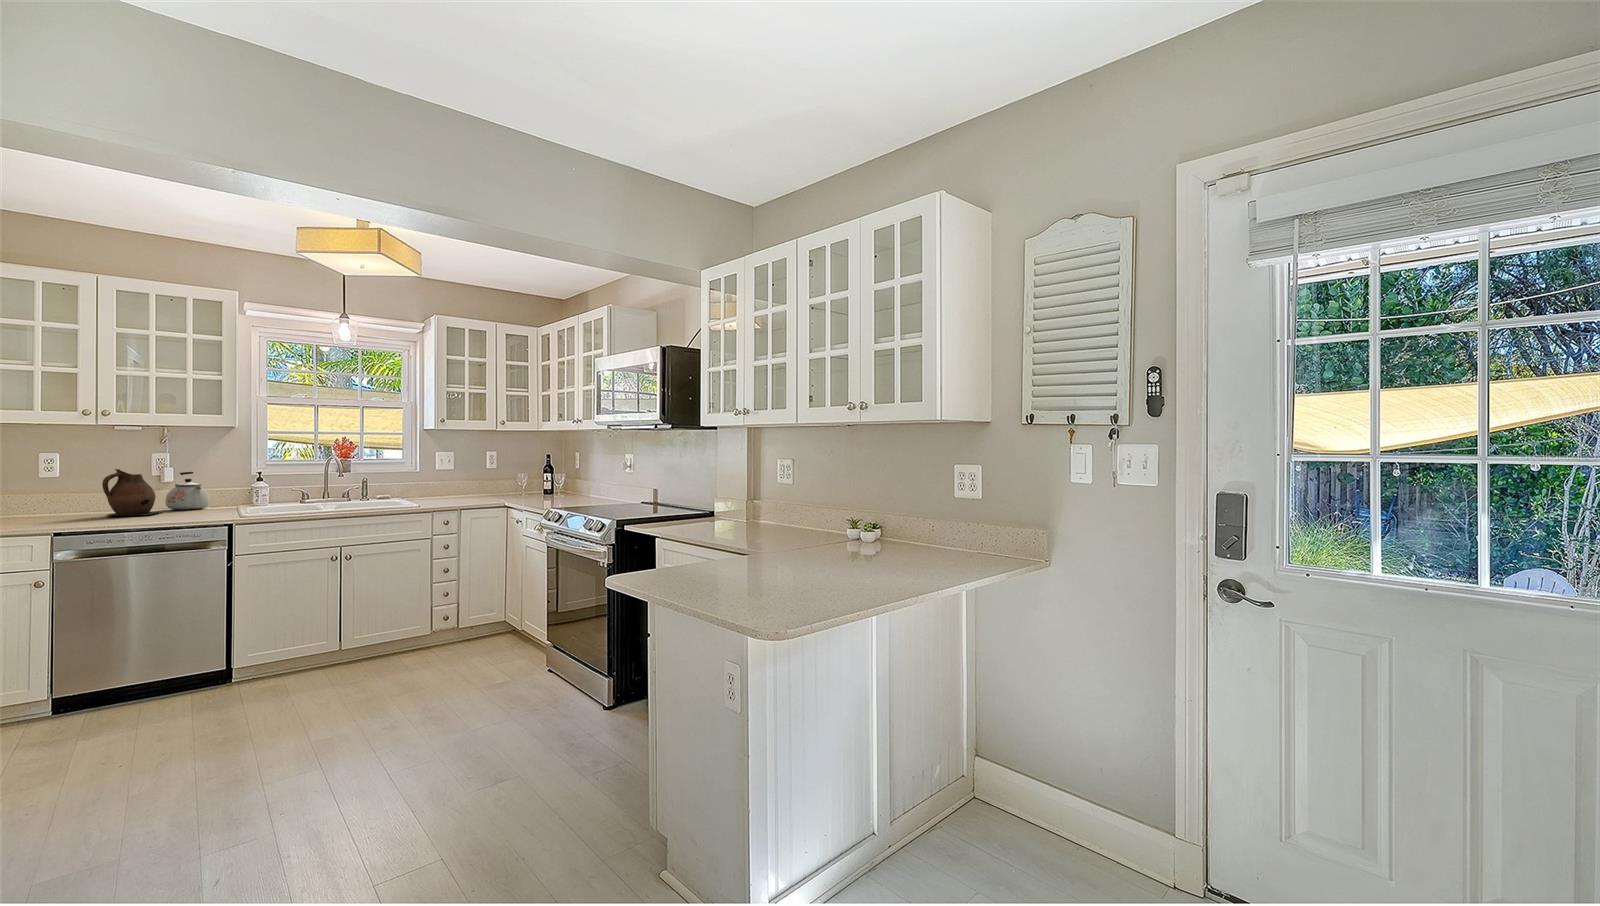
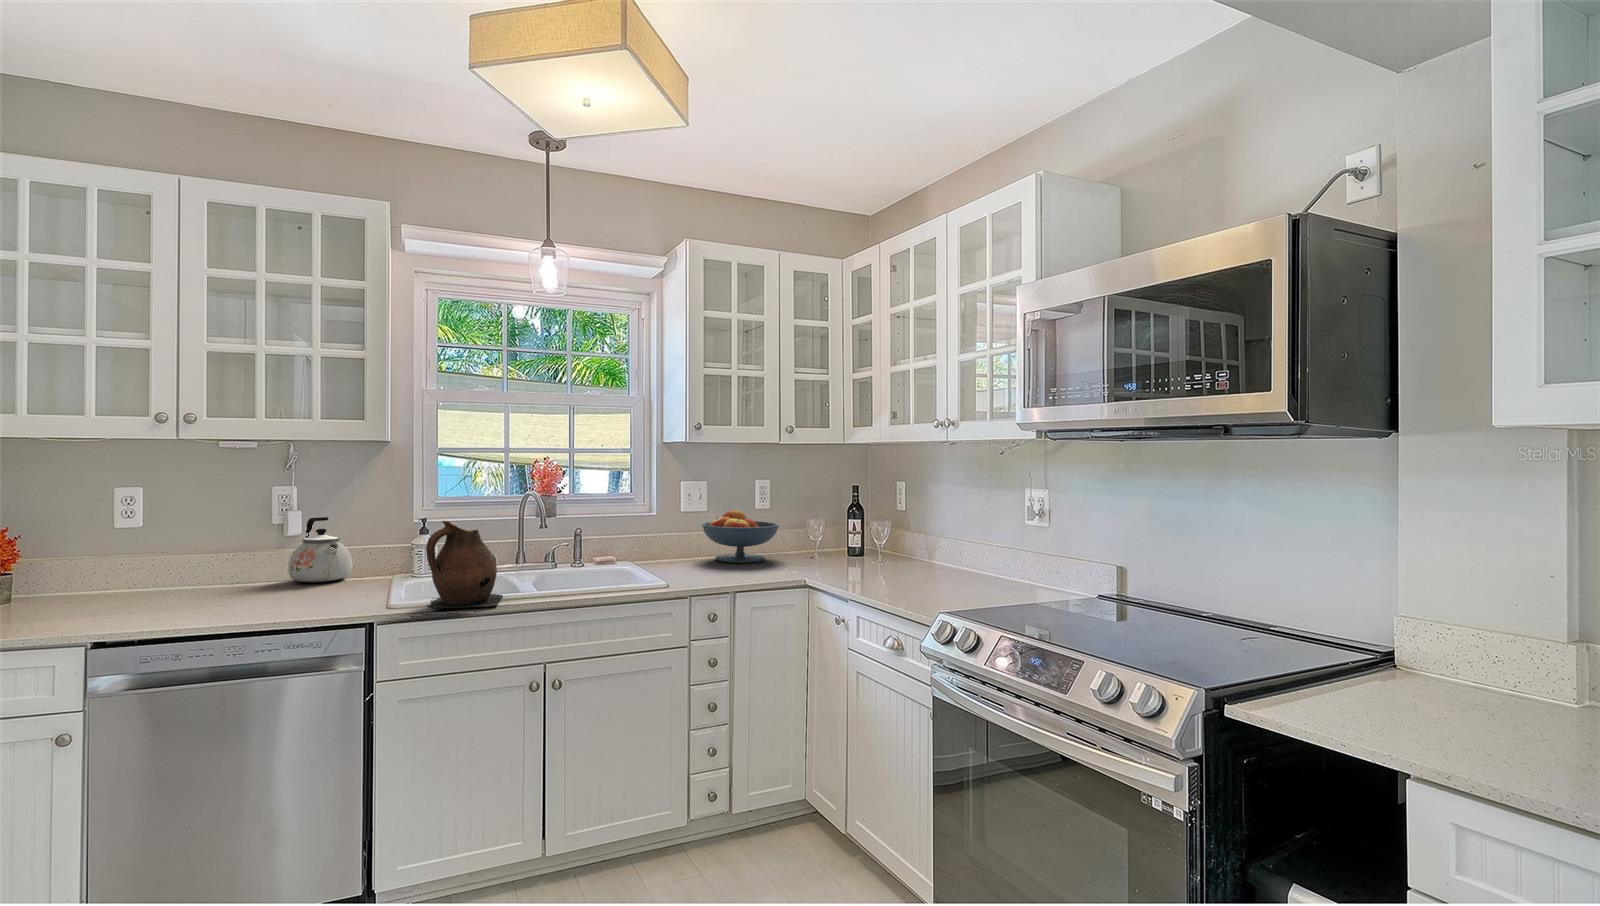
ceramic pitcher: present [102,469,163,516] -> present [426,521,503,608]
fruit bowl: none [448,469,497,498] -> present [702,510,779,563]

